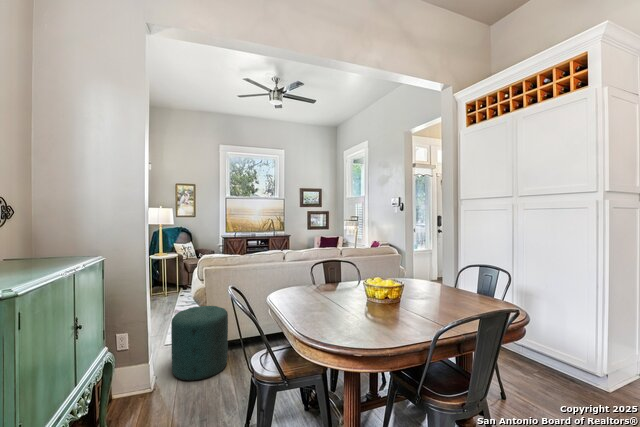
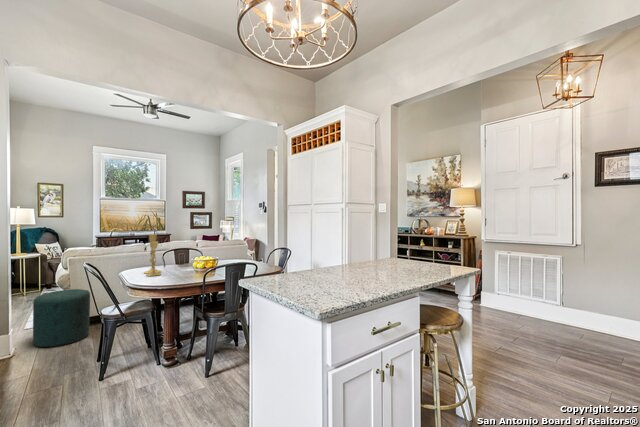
candlestick: none [296,245,322,308] -> present [144,234,161,276]

